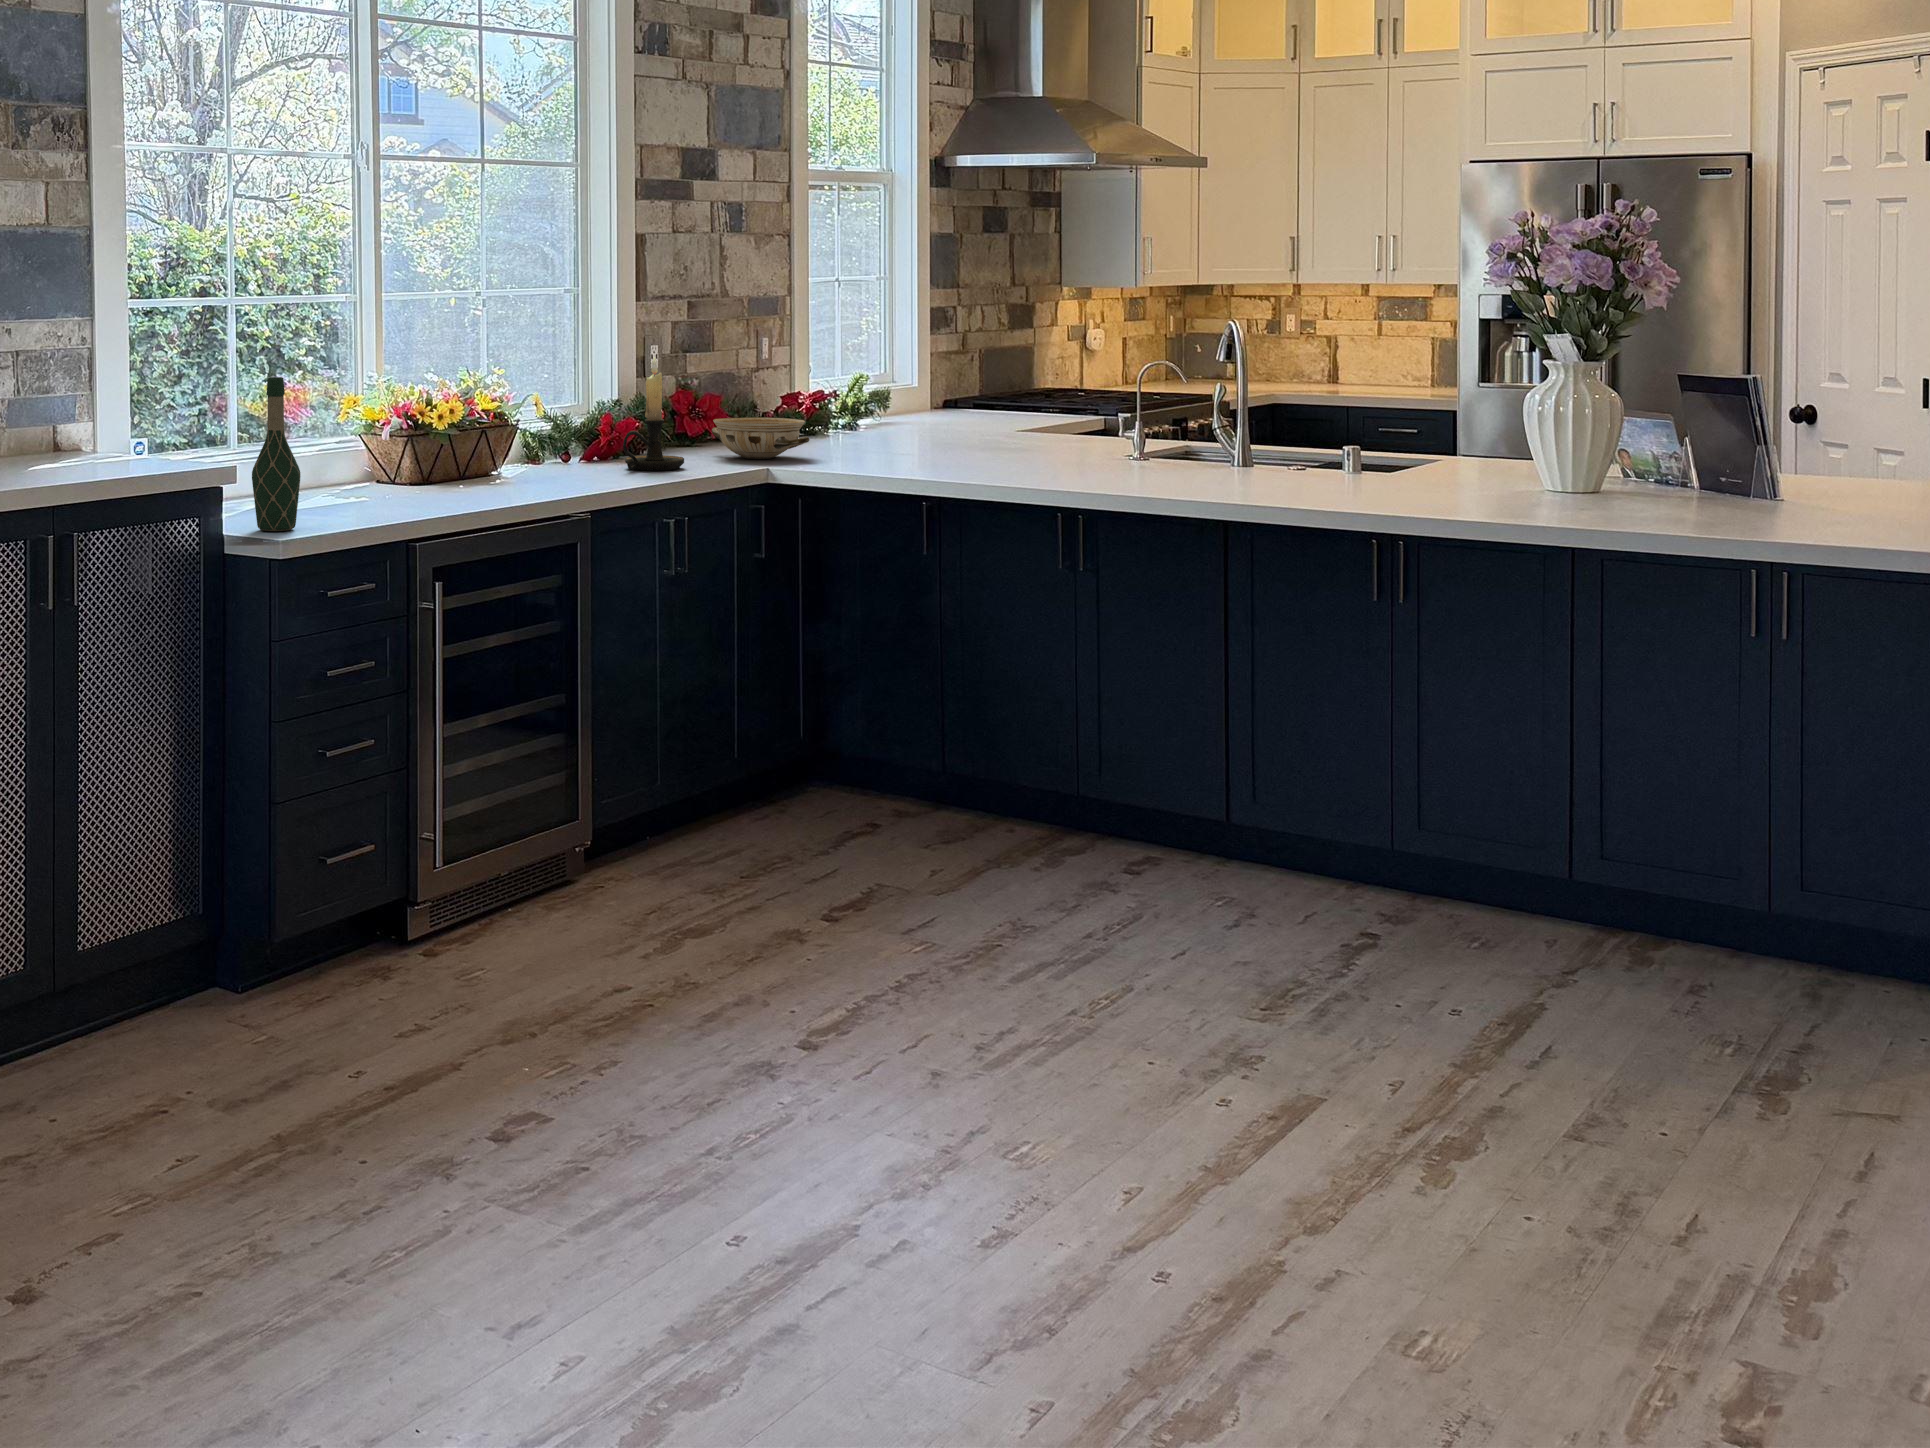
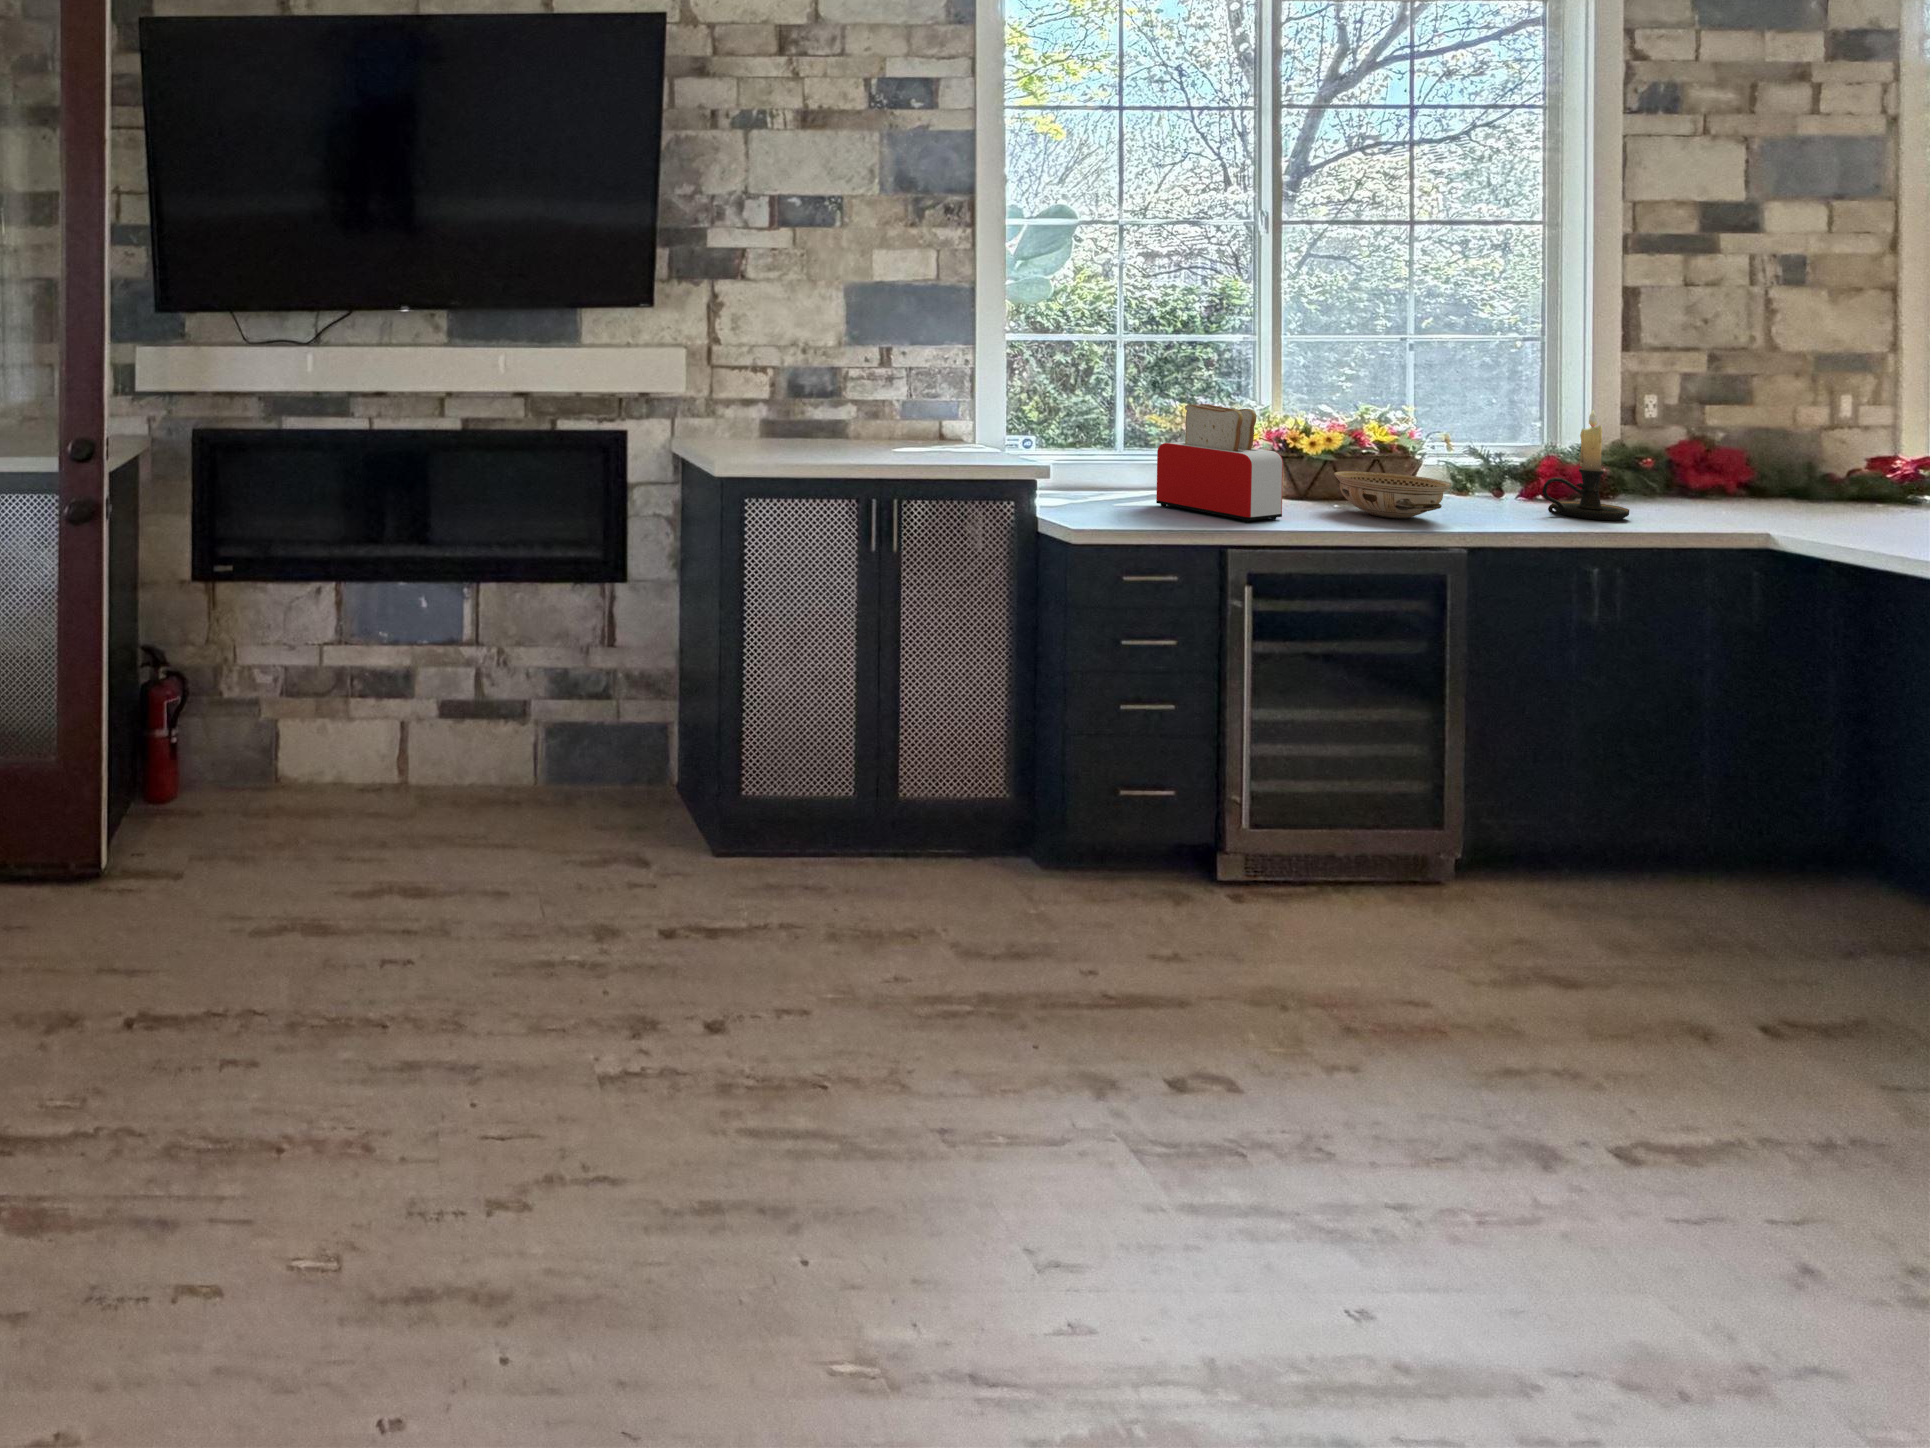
toaster: none [310,374,442,509] -> present [1156,404,1283,522]
wine bottle: present [252,377,301,531] -> none [1068,403,1111,524]
ceramic bowl: present [712,417,810,459] -> present [1334,471,1451,519]

